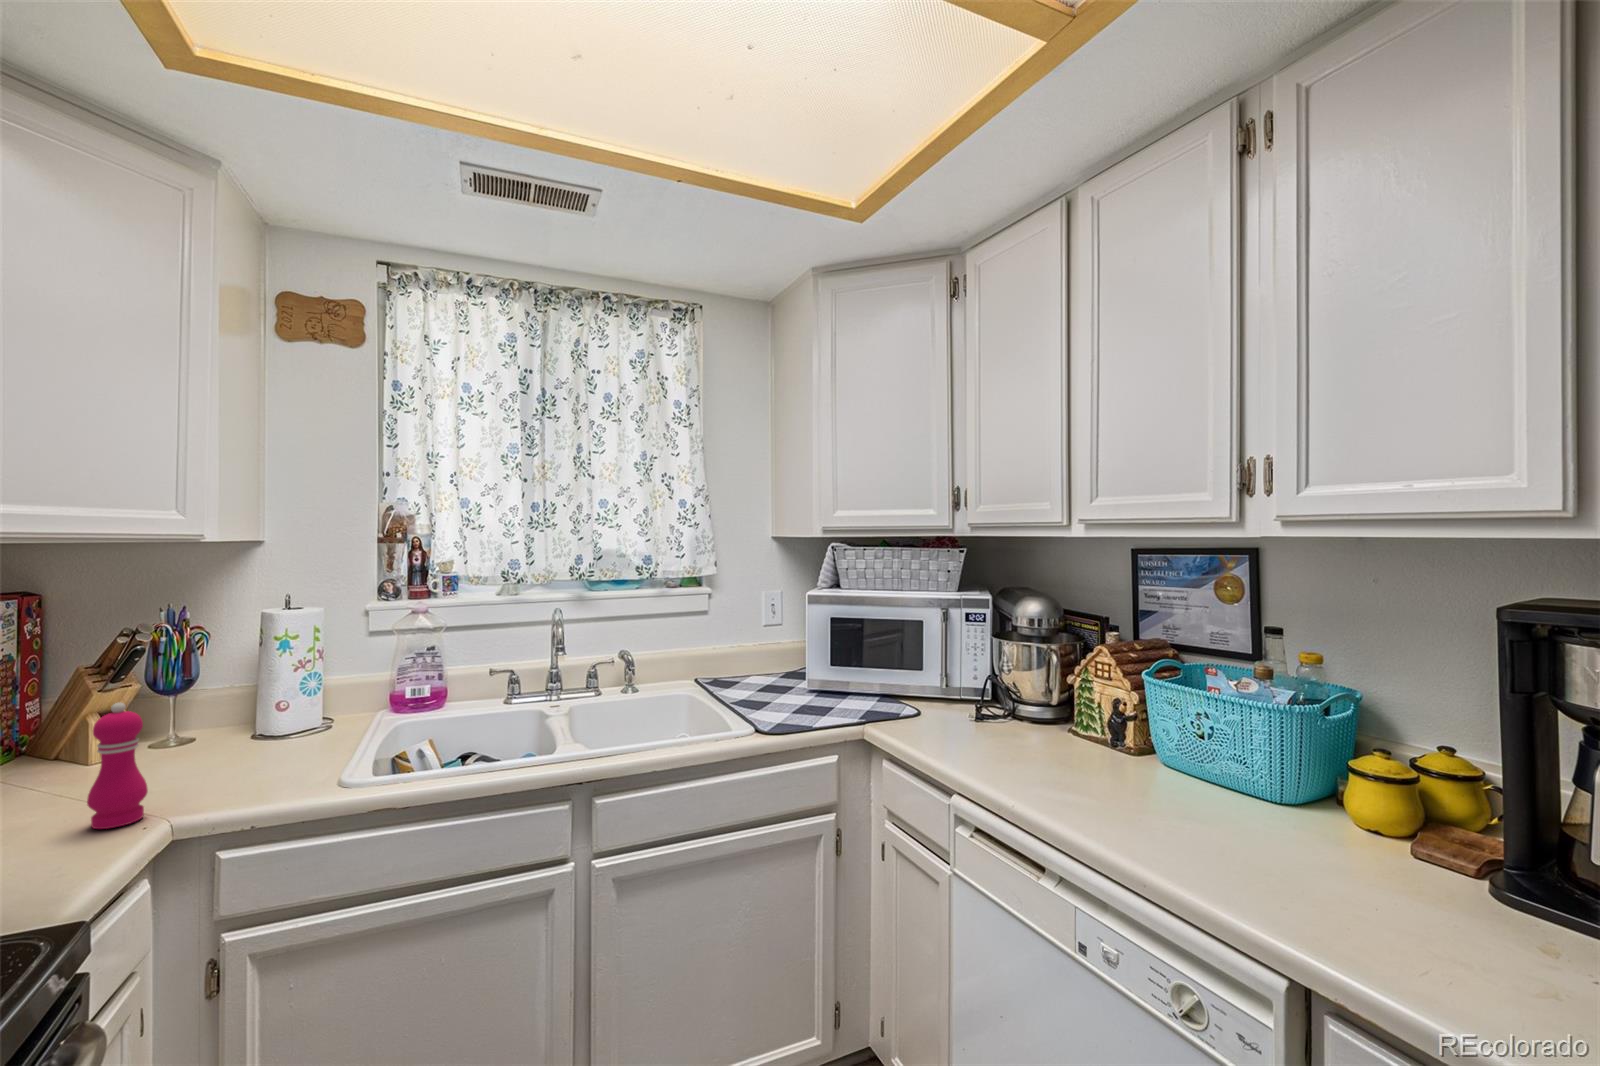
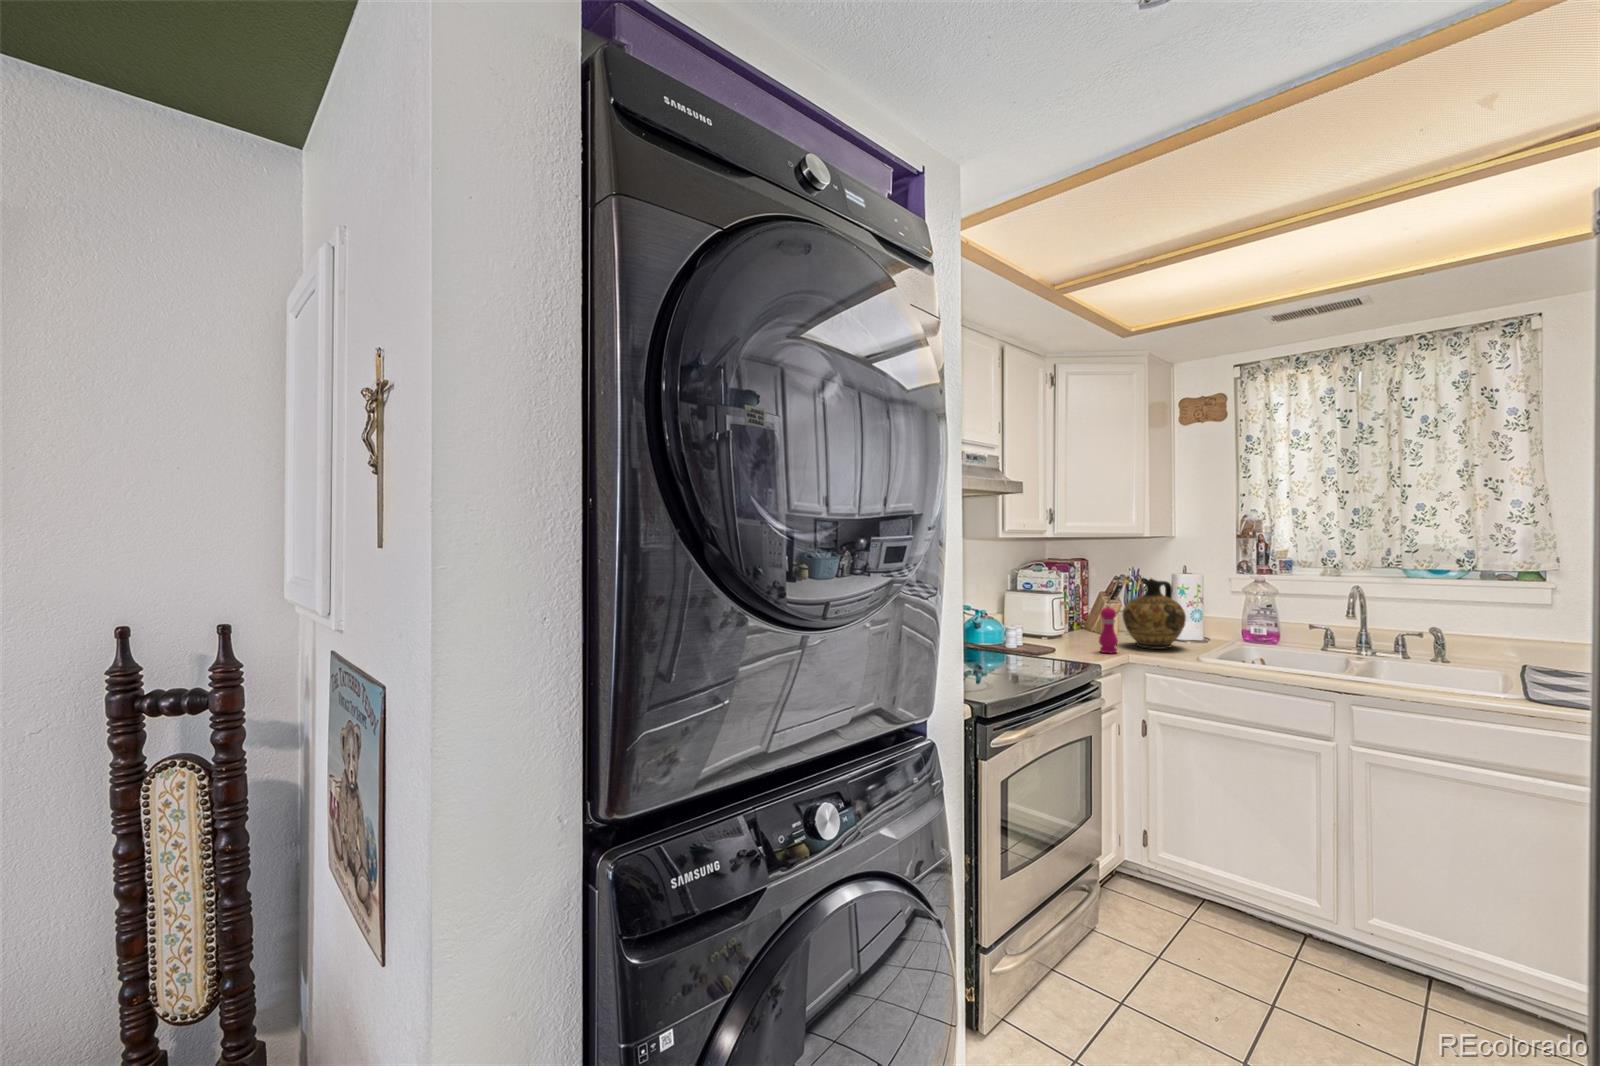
ceramic jug: none [153,626,306,778] -> present [1122,578,1186,649]

